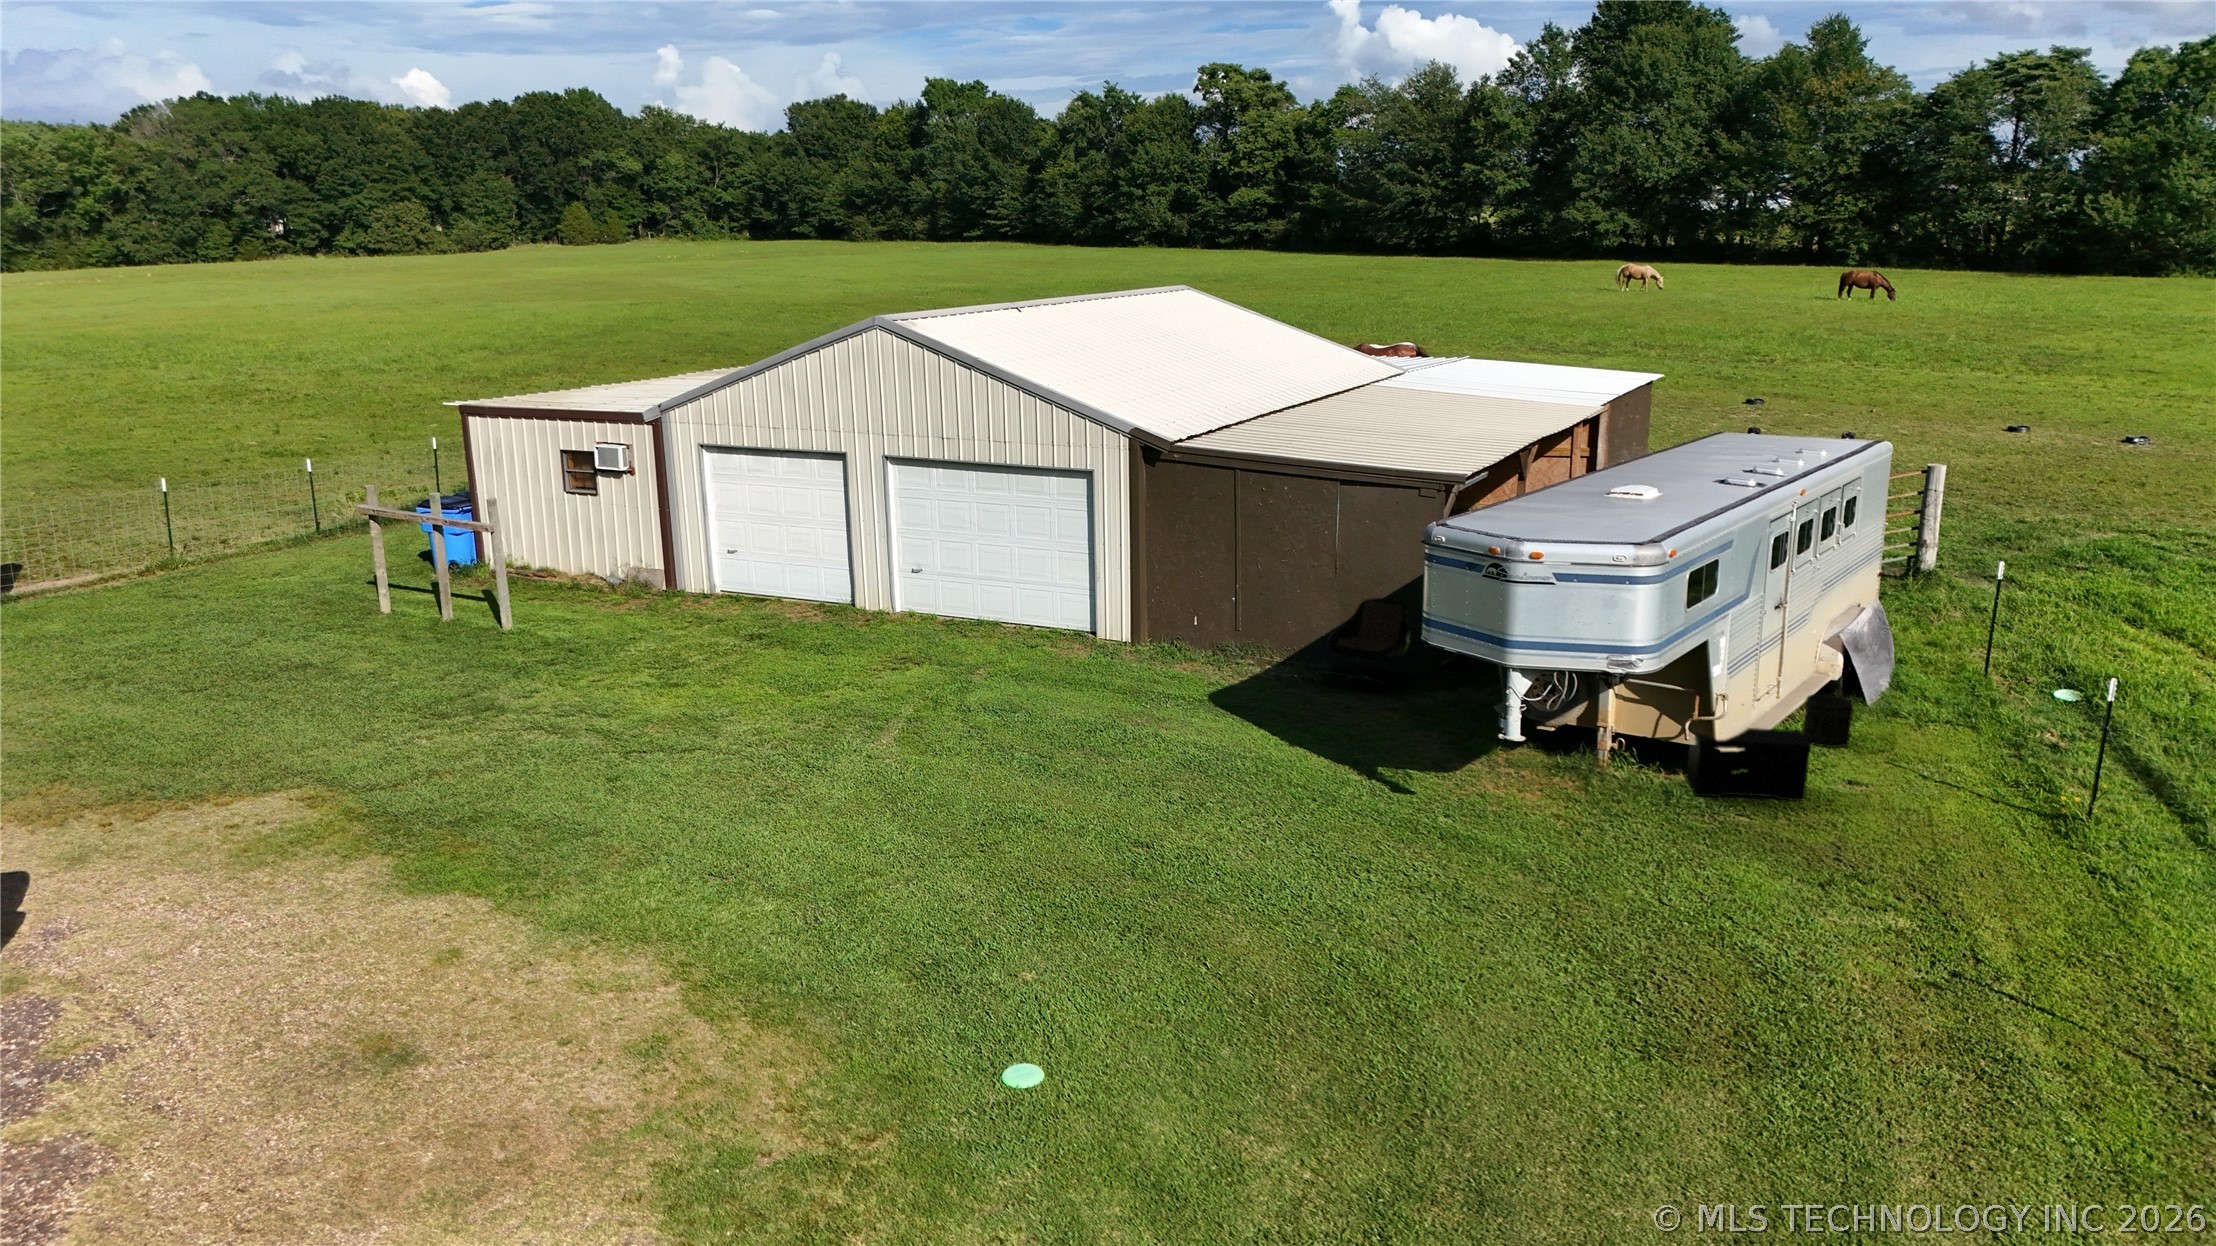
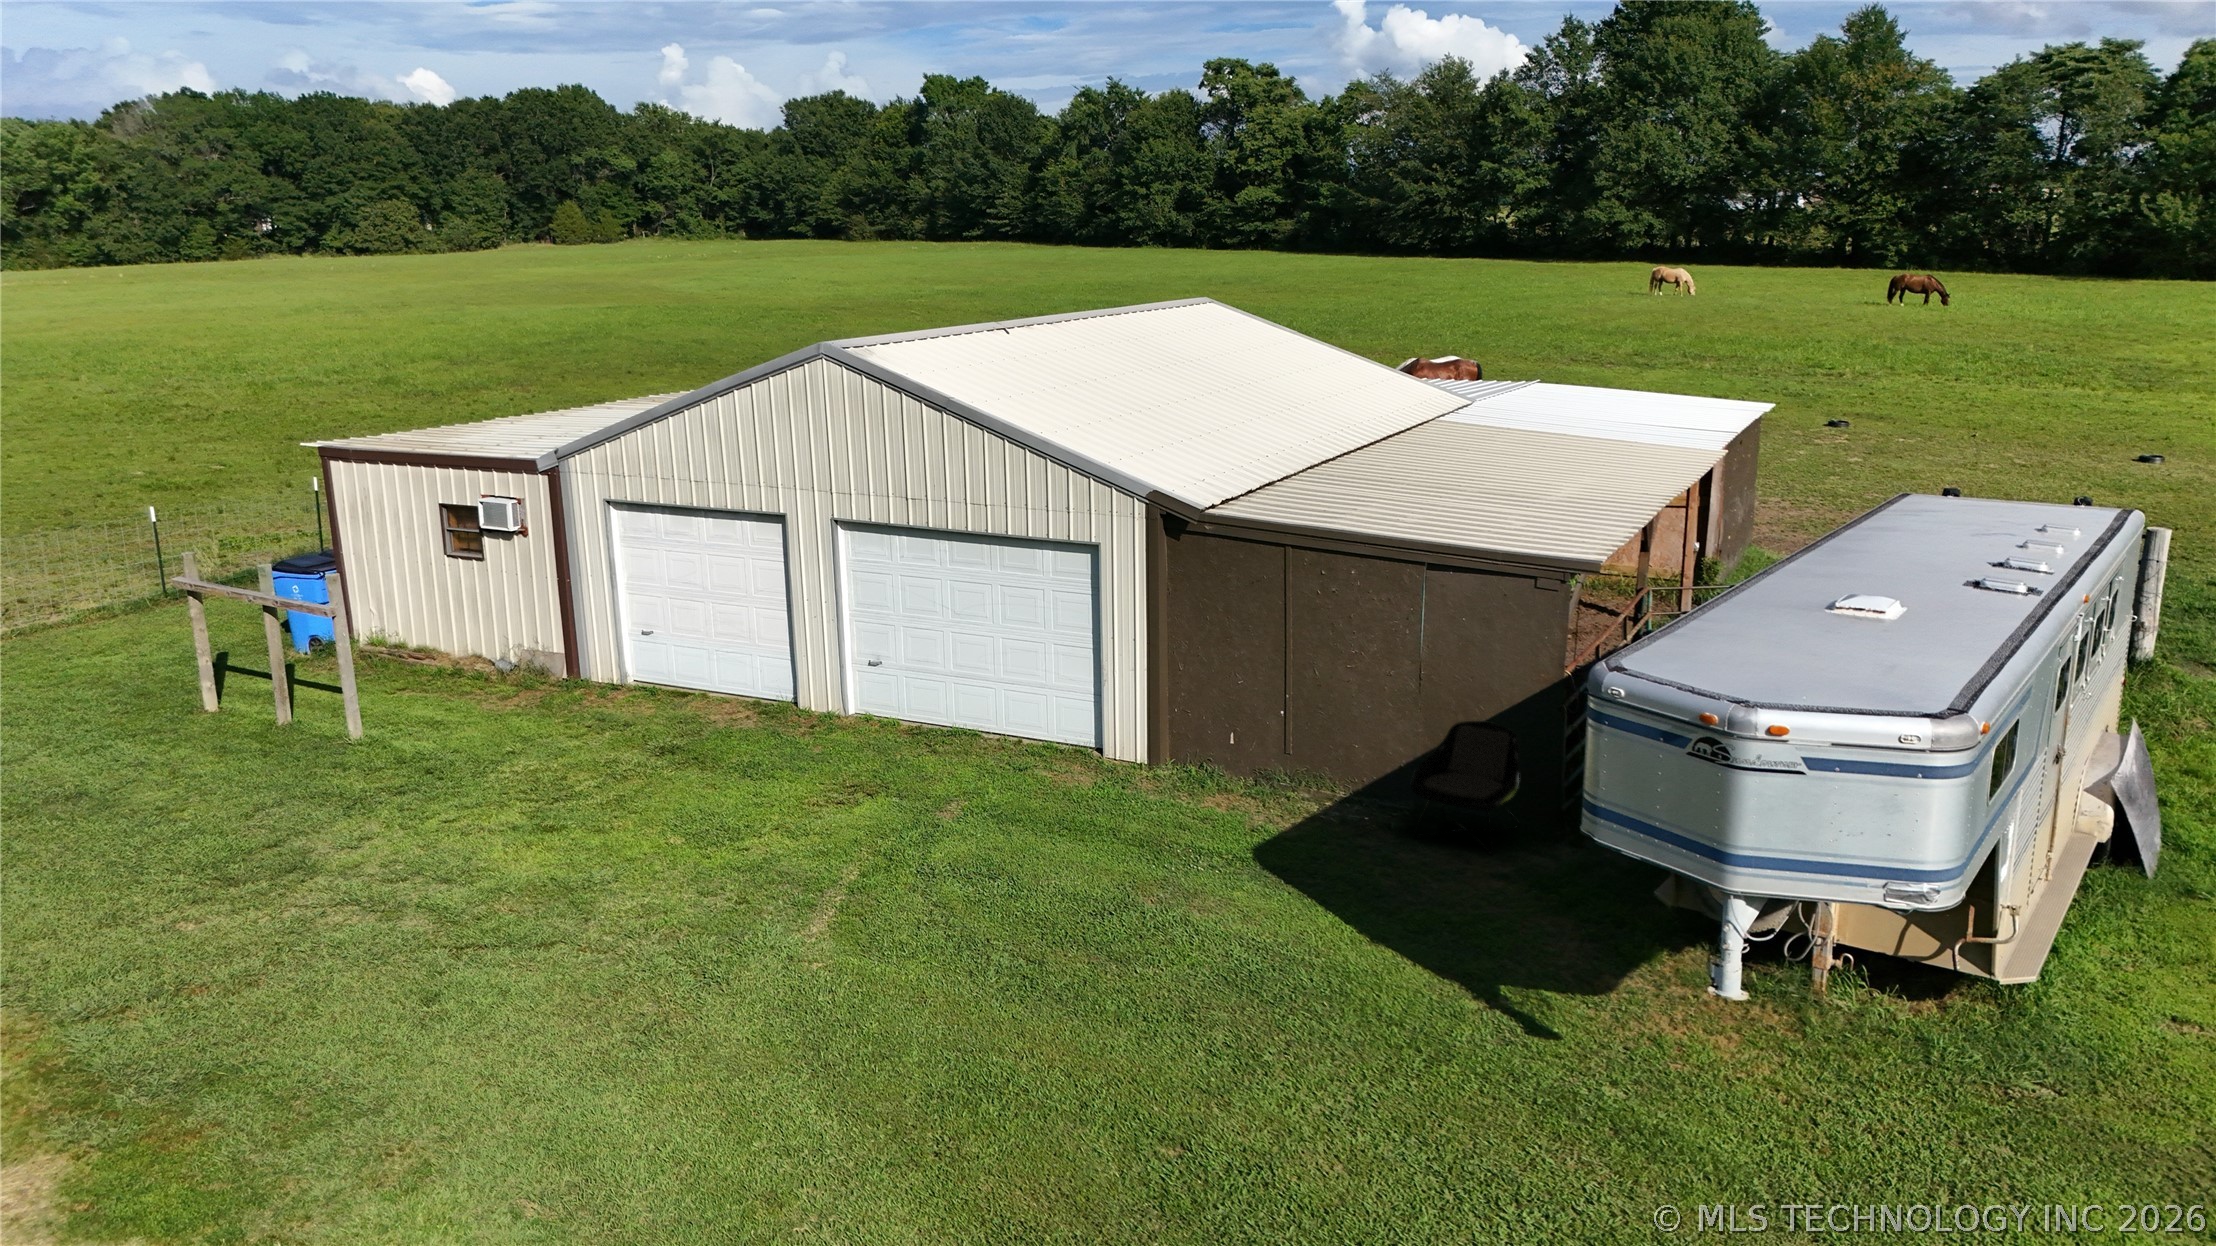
bucket: present [1802,694,1853,748] -> none [2071,873,2150,951]
bench: present [1686,728,1811,801] -> none [1941,940,2138,1056]

